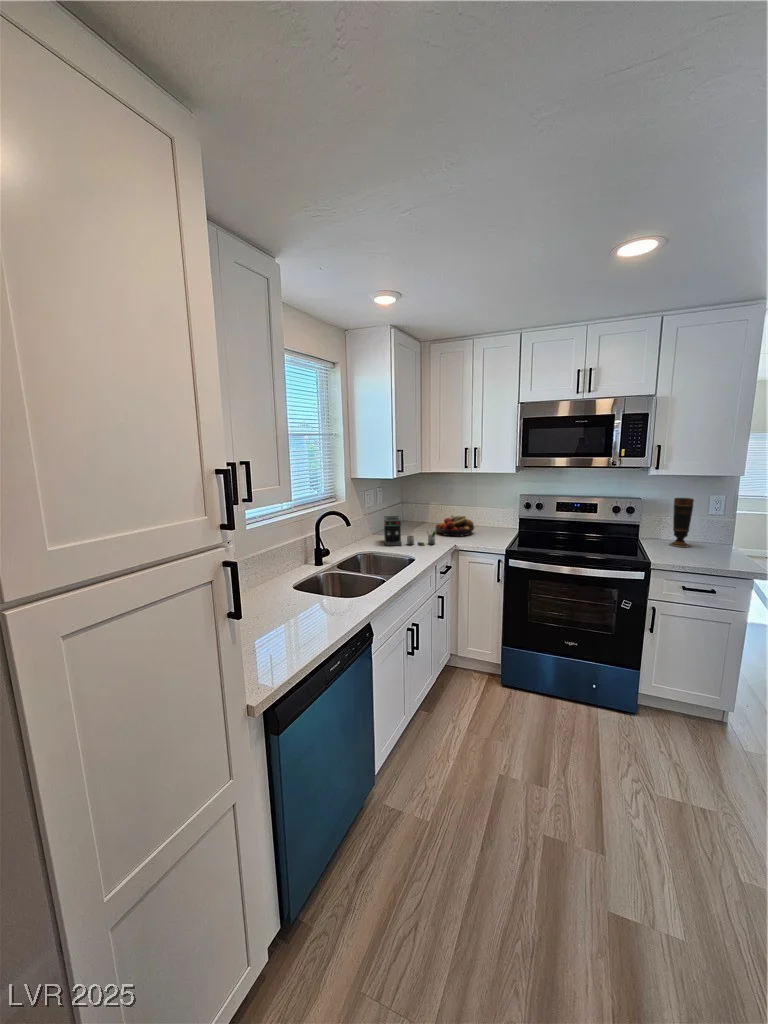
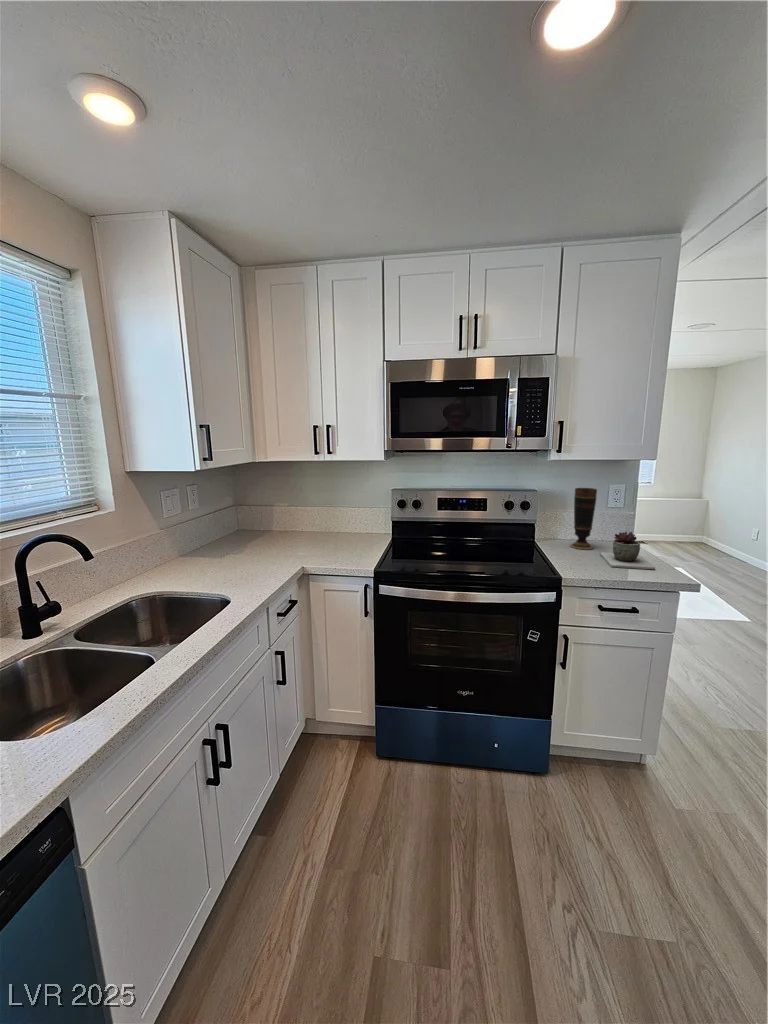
fruit bowl: present [436,515,474,536] -> none [278,519,333,551]
coffee maker: present [384,516,437,546] -> none [183,528,273,579]
succulent plant: none [693,533,737,562] -> present [600,532,655,569]

